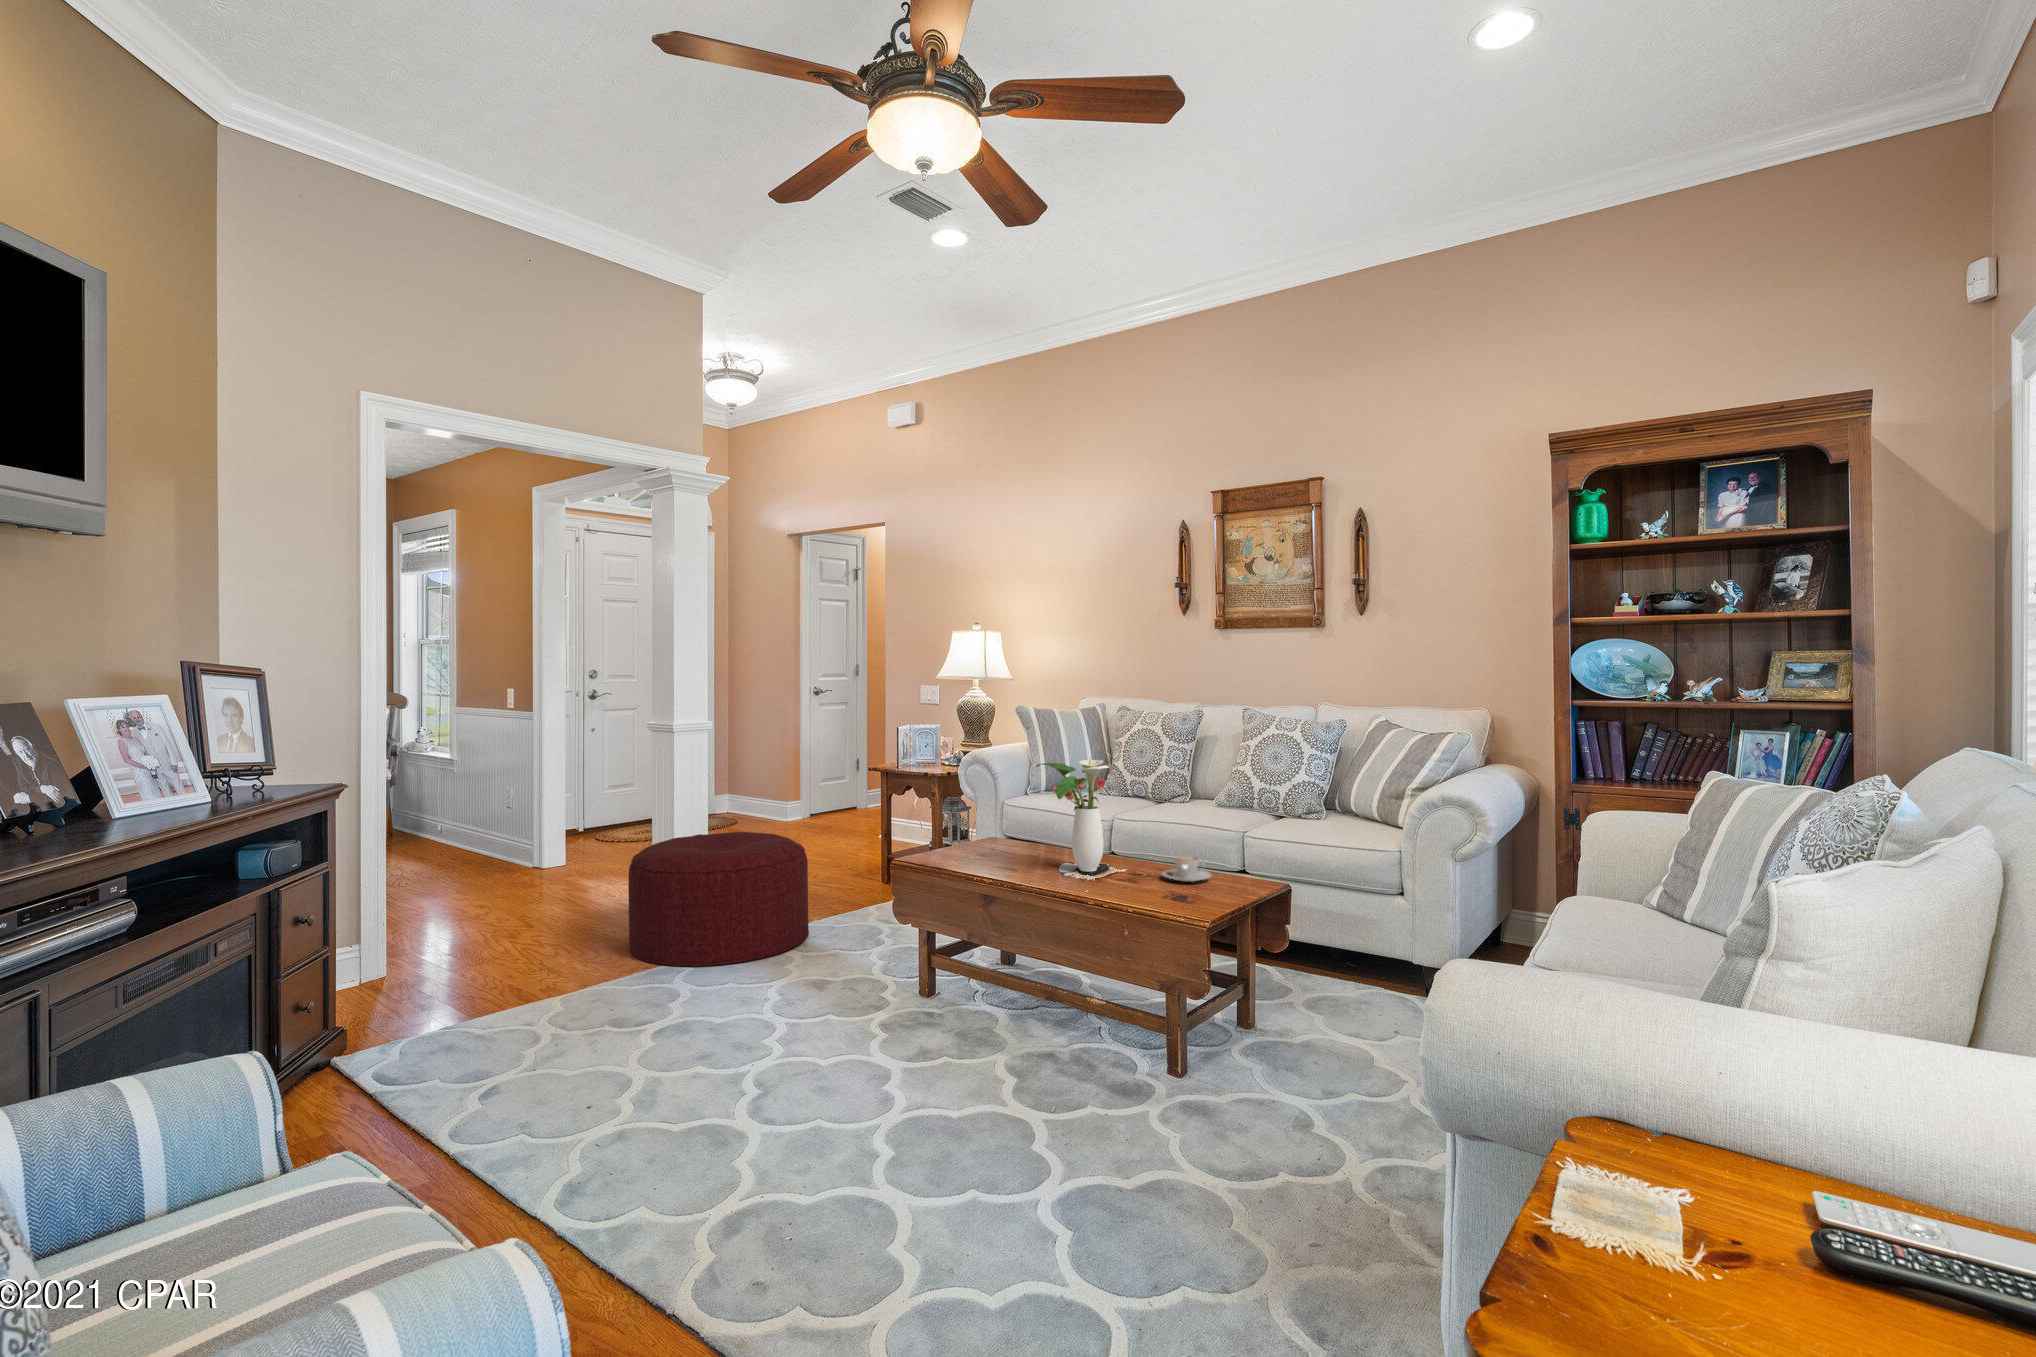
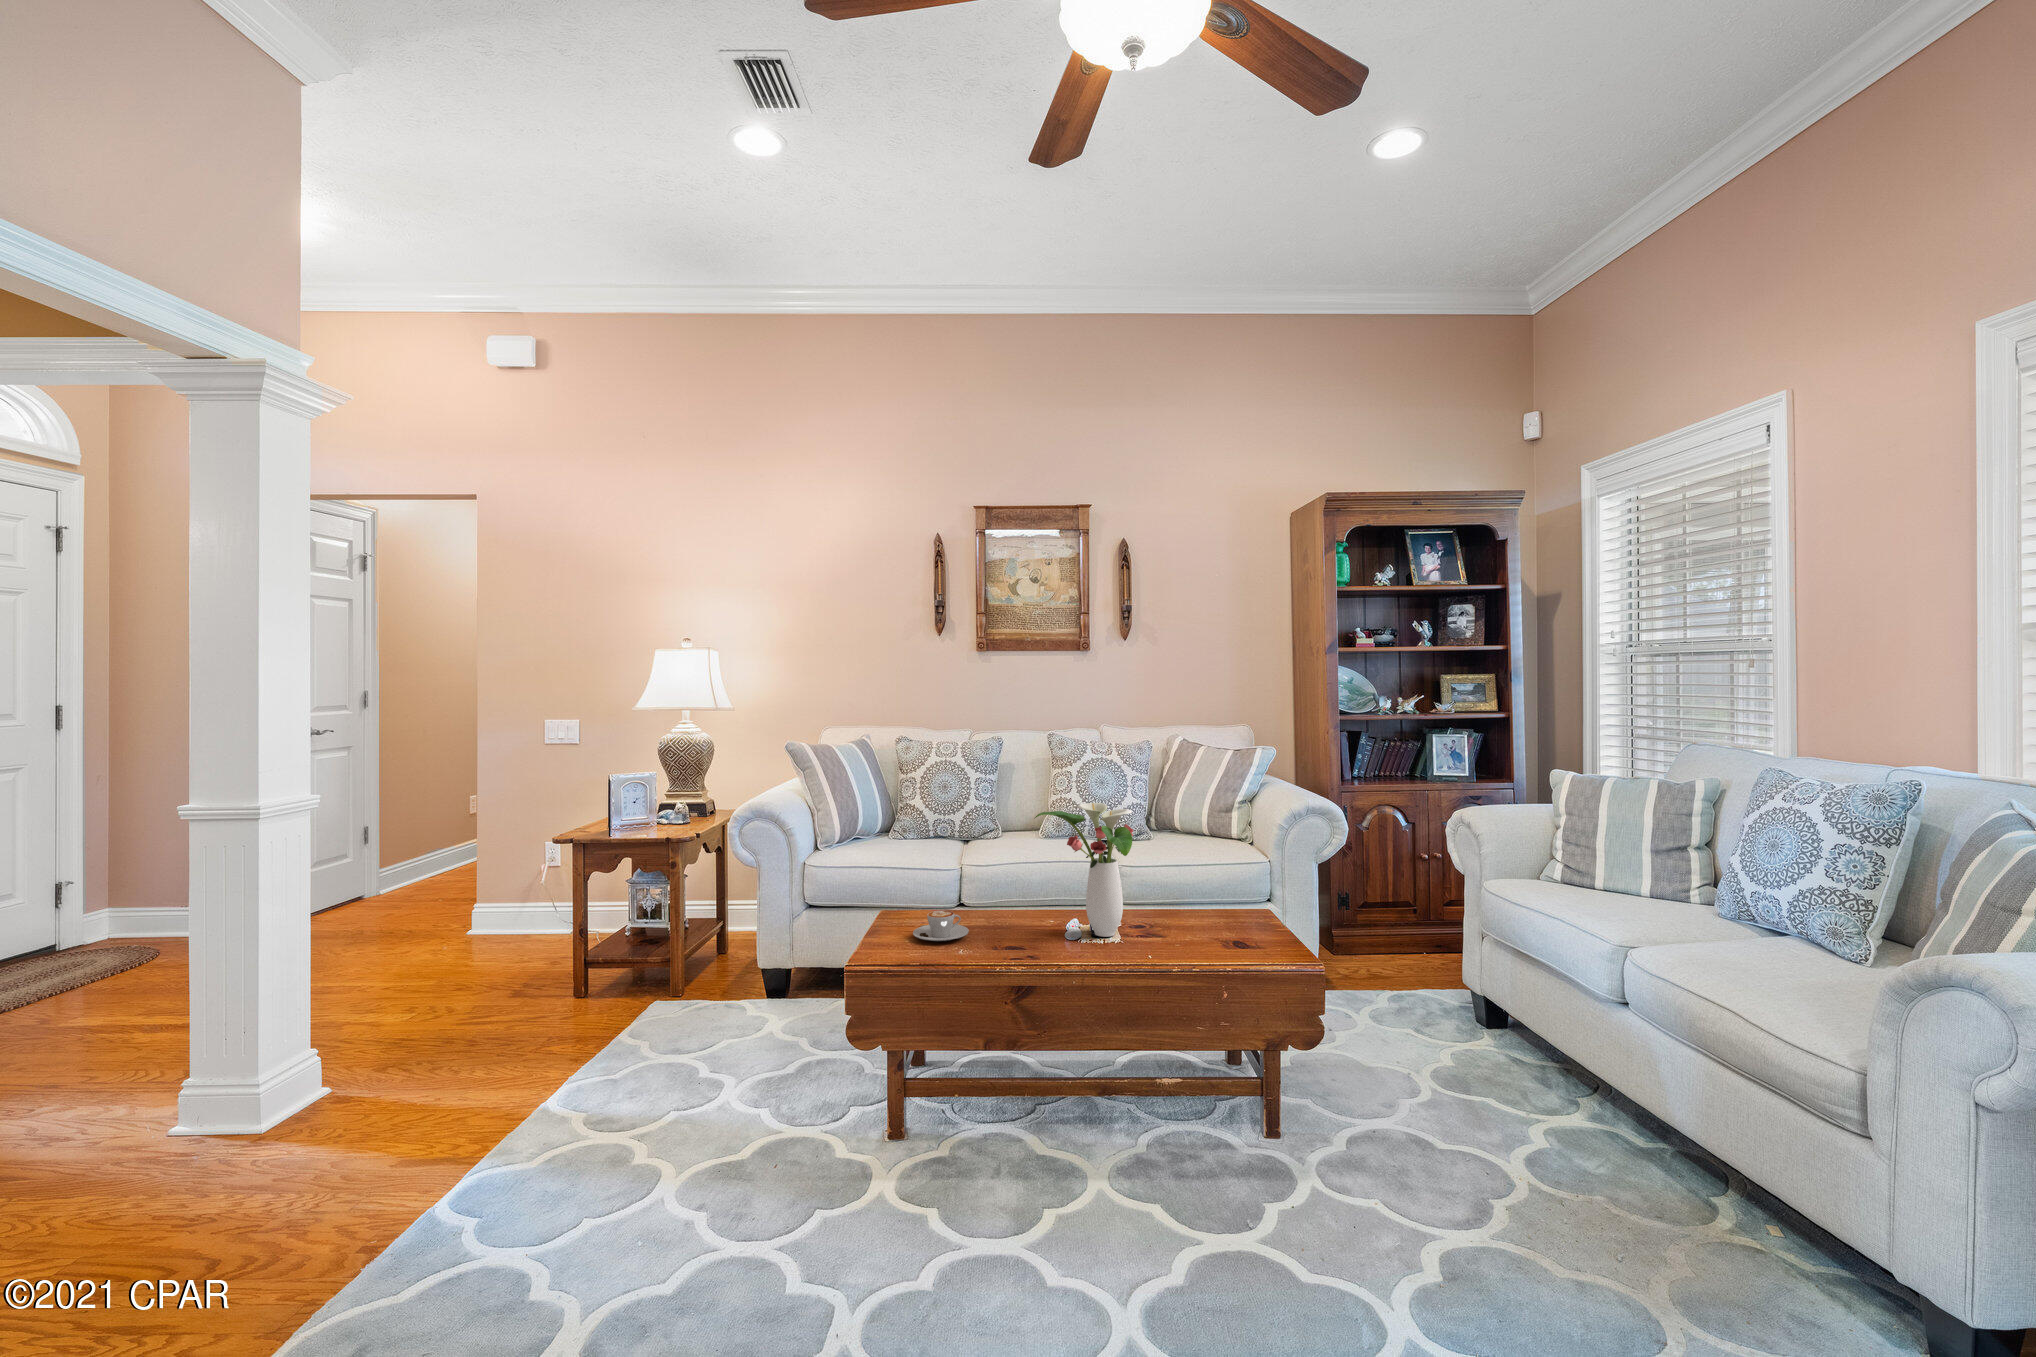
ottoman: present [628,832,809,967] -> none [257,960,602,1245]
coffee cup: present [1162,856,1211,882] -> present [913,911,969,941]

